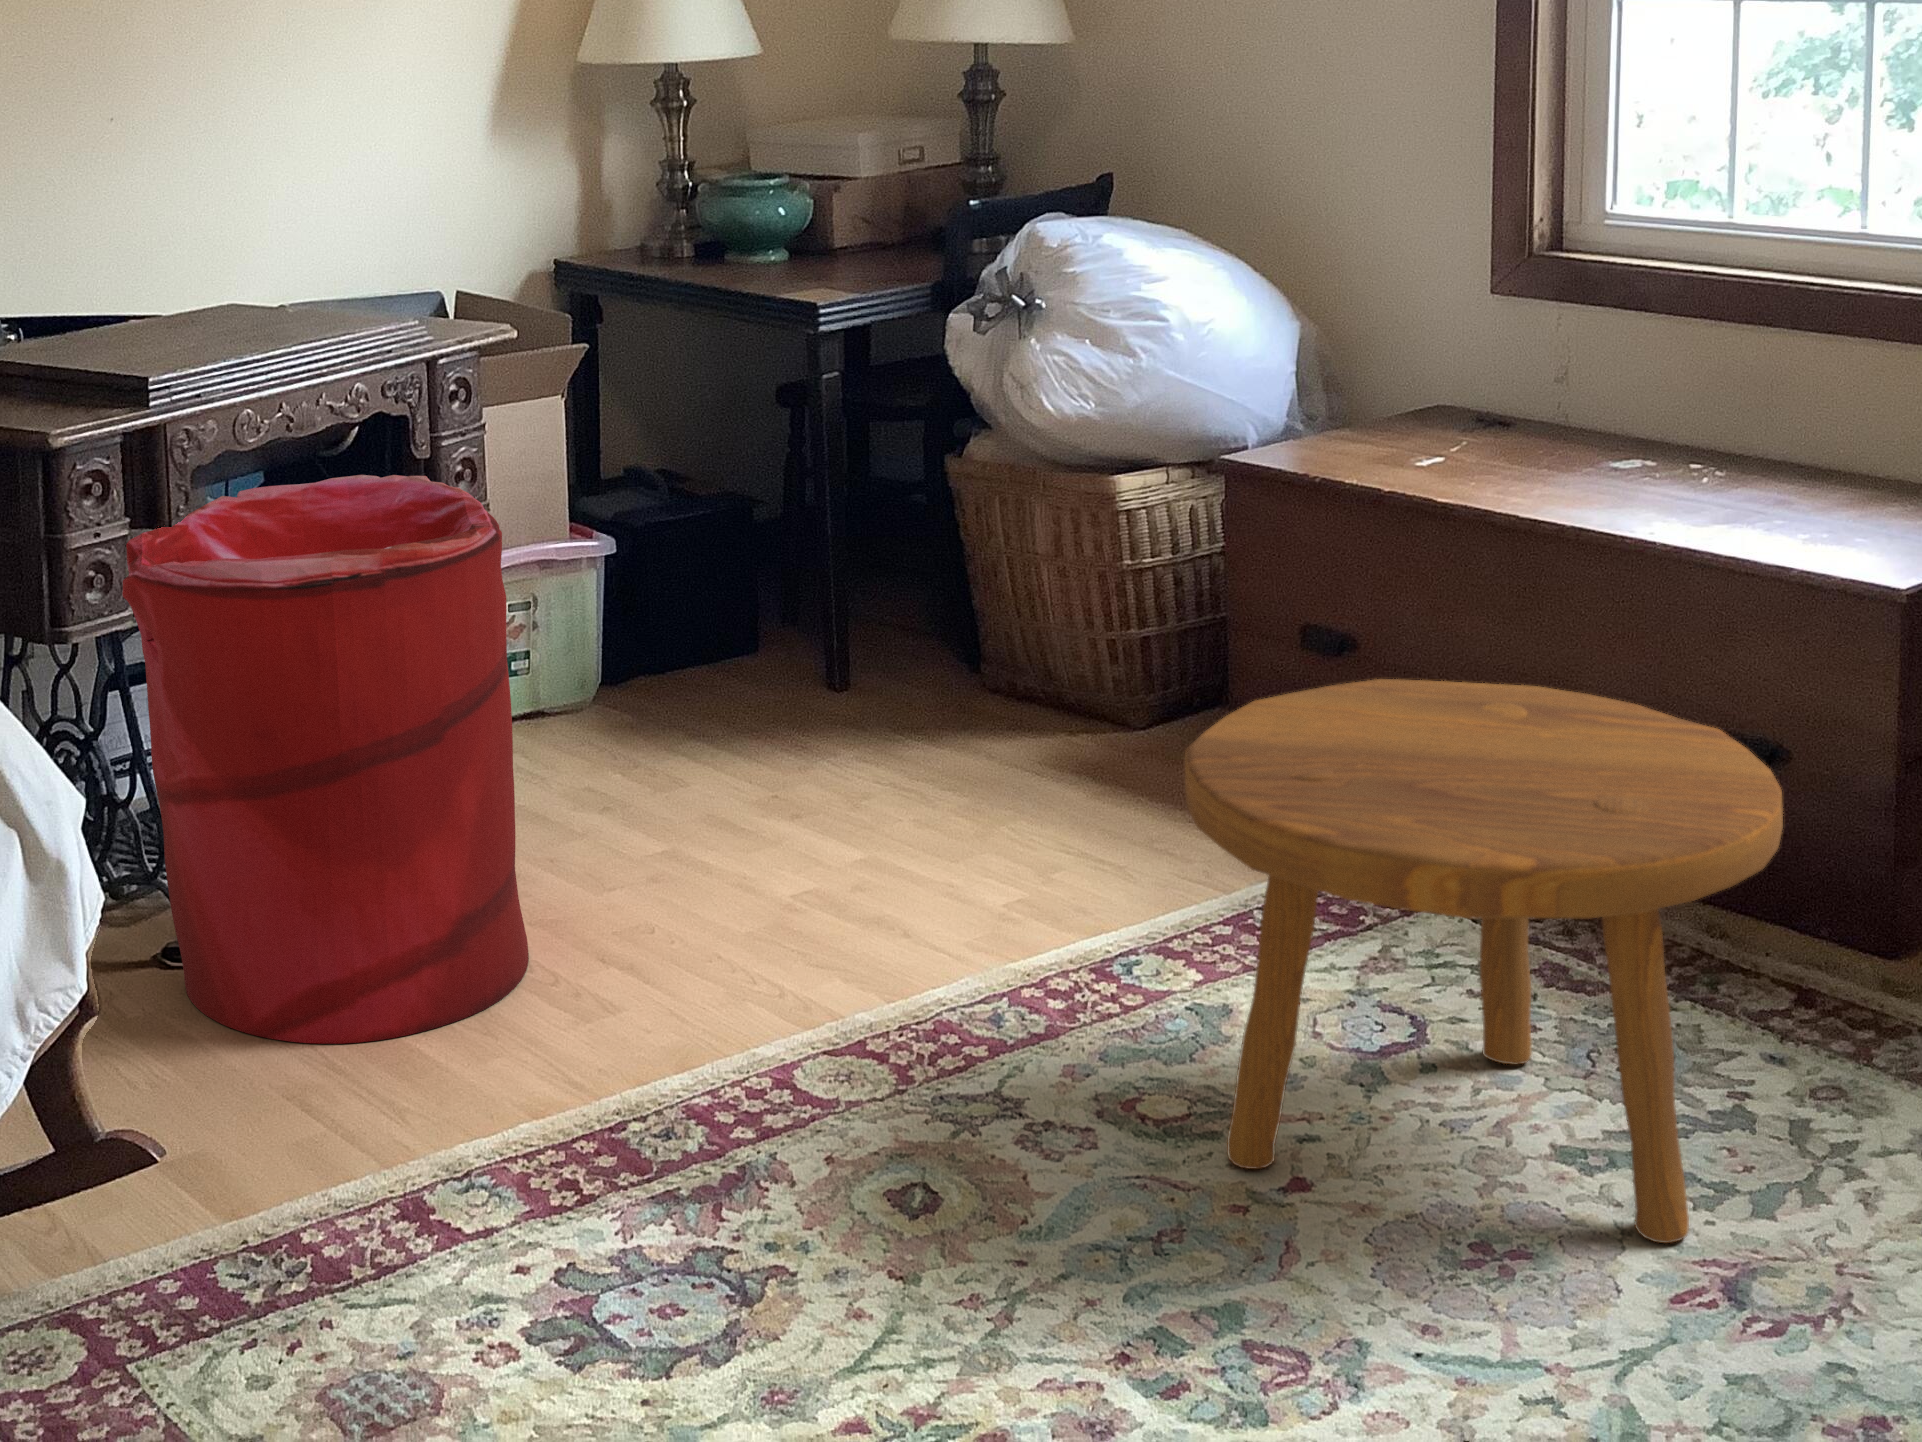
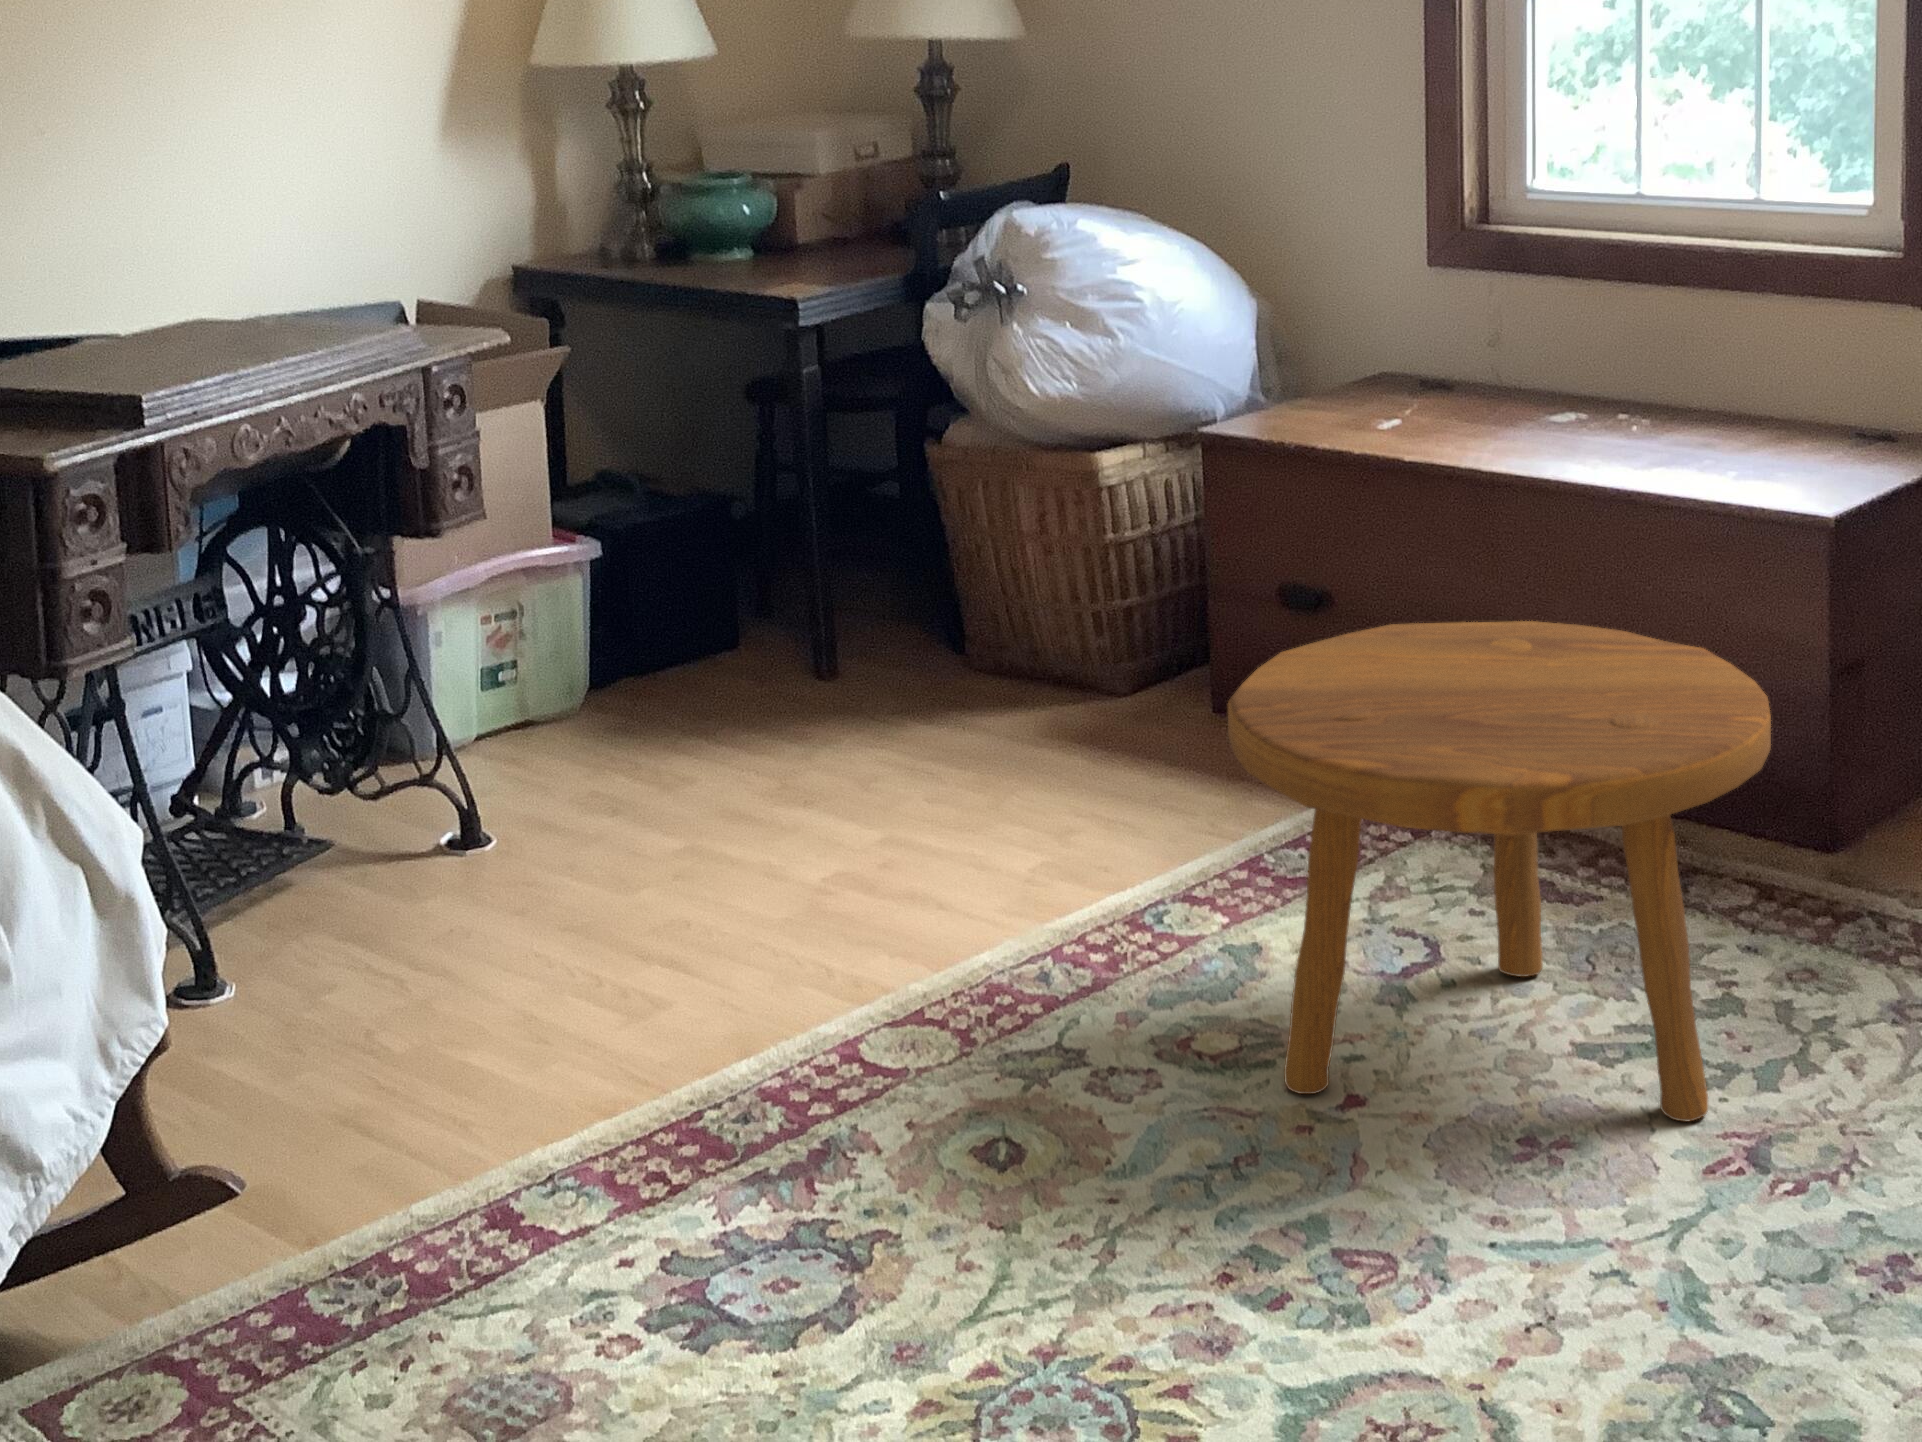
laundry hamper: present [122,475,529,1044] -> none [133,485,567,1067]

